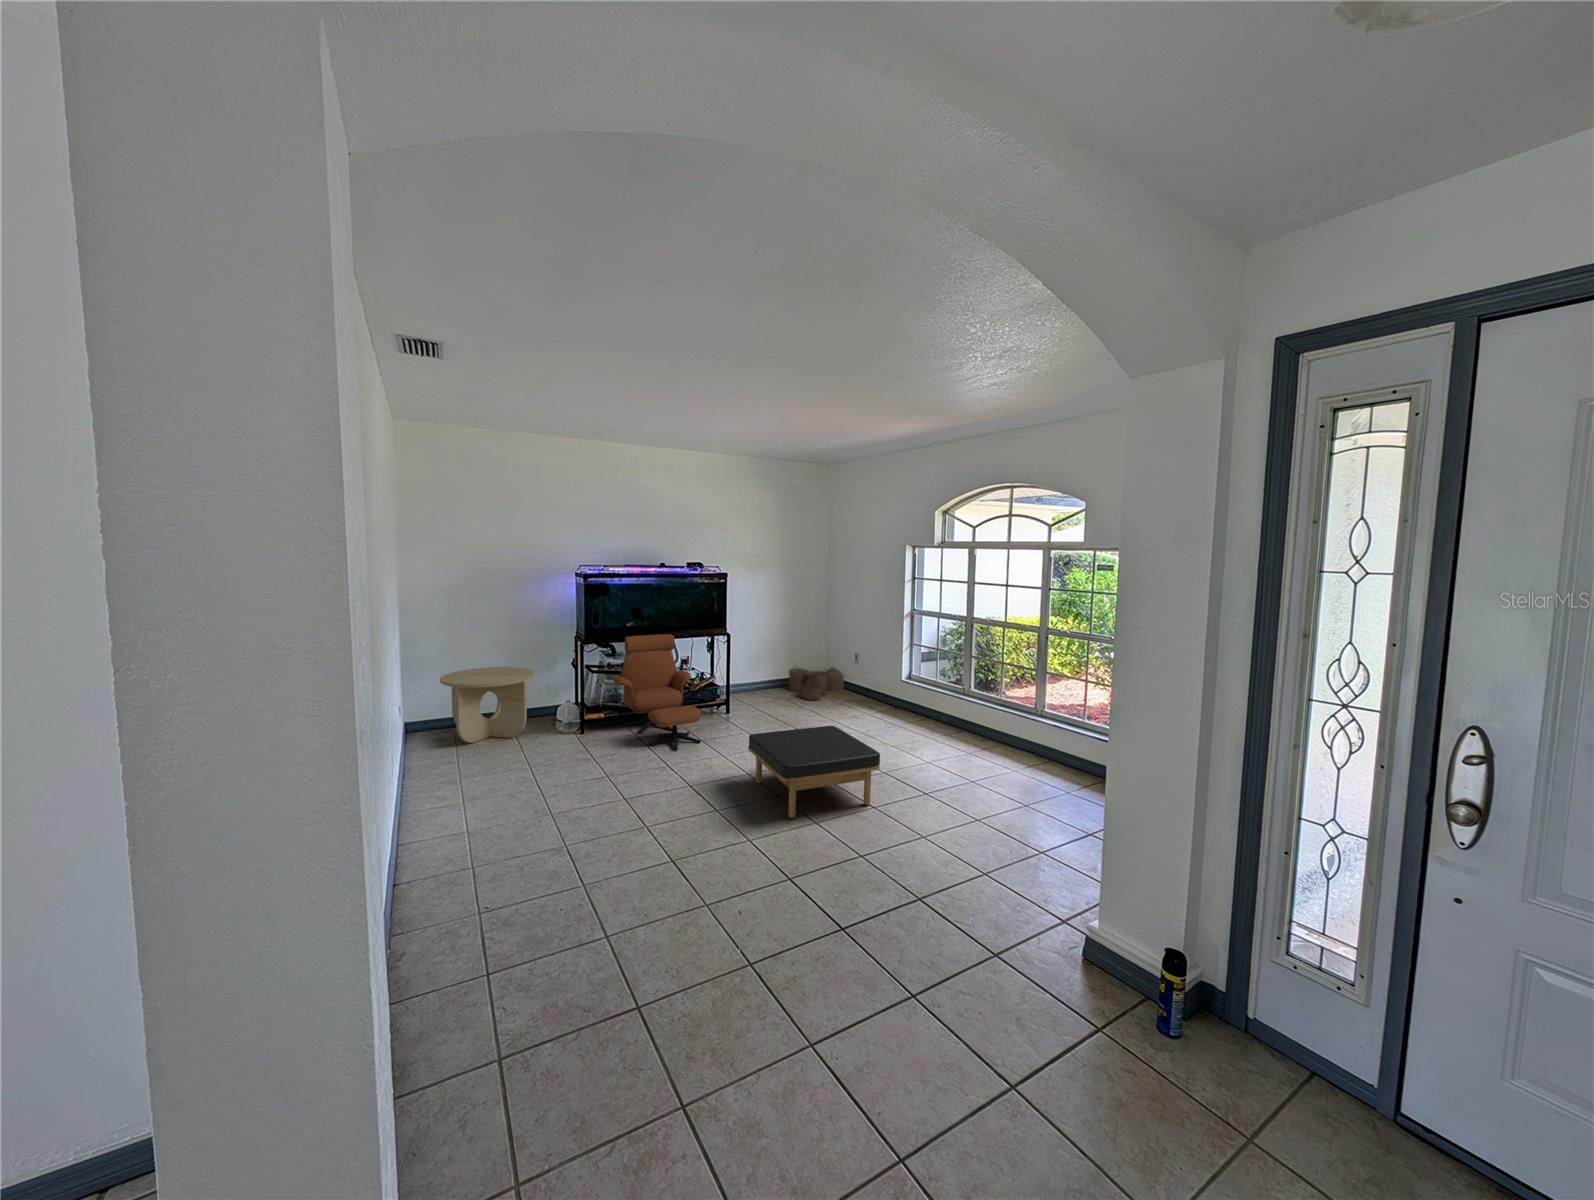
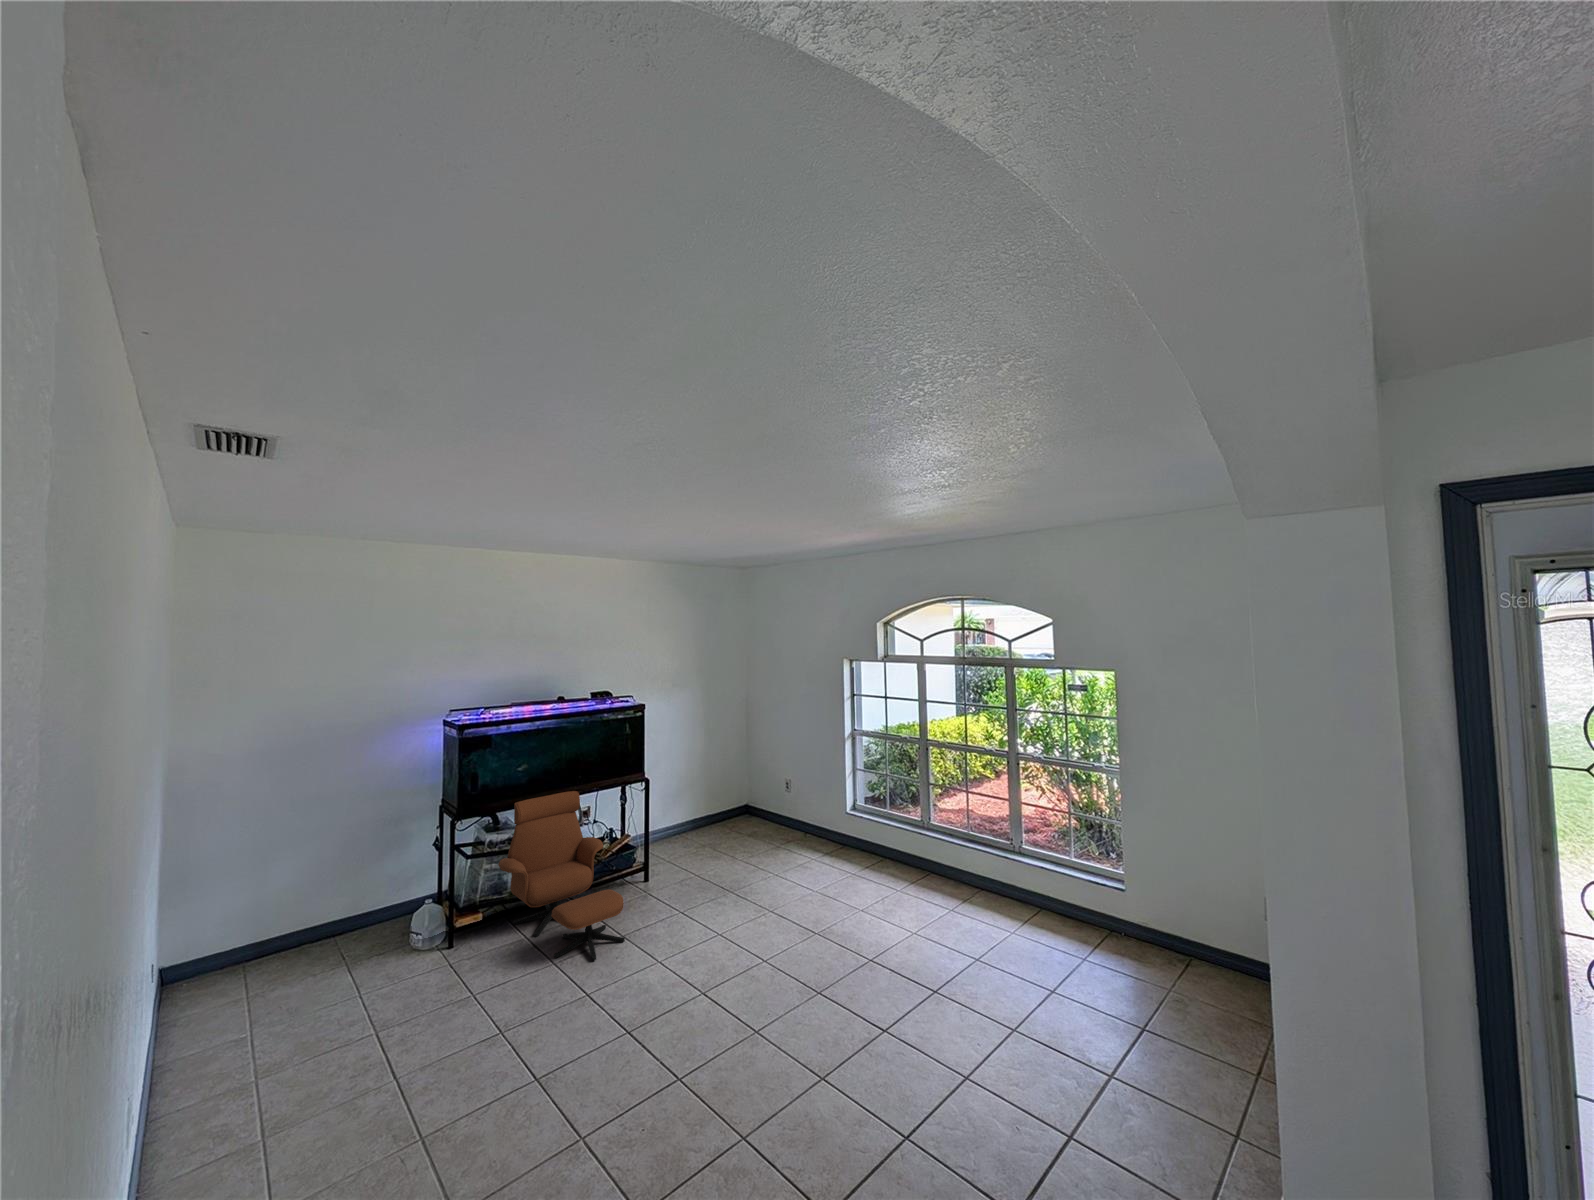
woven basket: present [789,666,844,700] -> none [711,800,775,848]
side table: present [440,667,534,743] -> none [228,861,380,996]
ottoman: present [748,726,880,818] -> none [706,906,885,1069]

